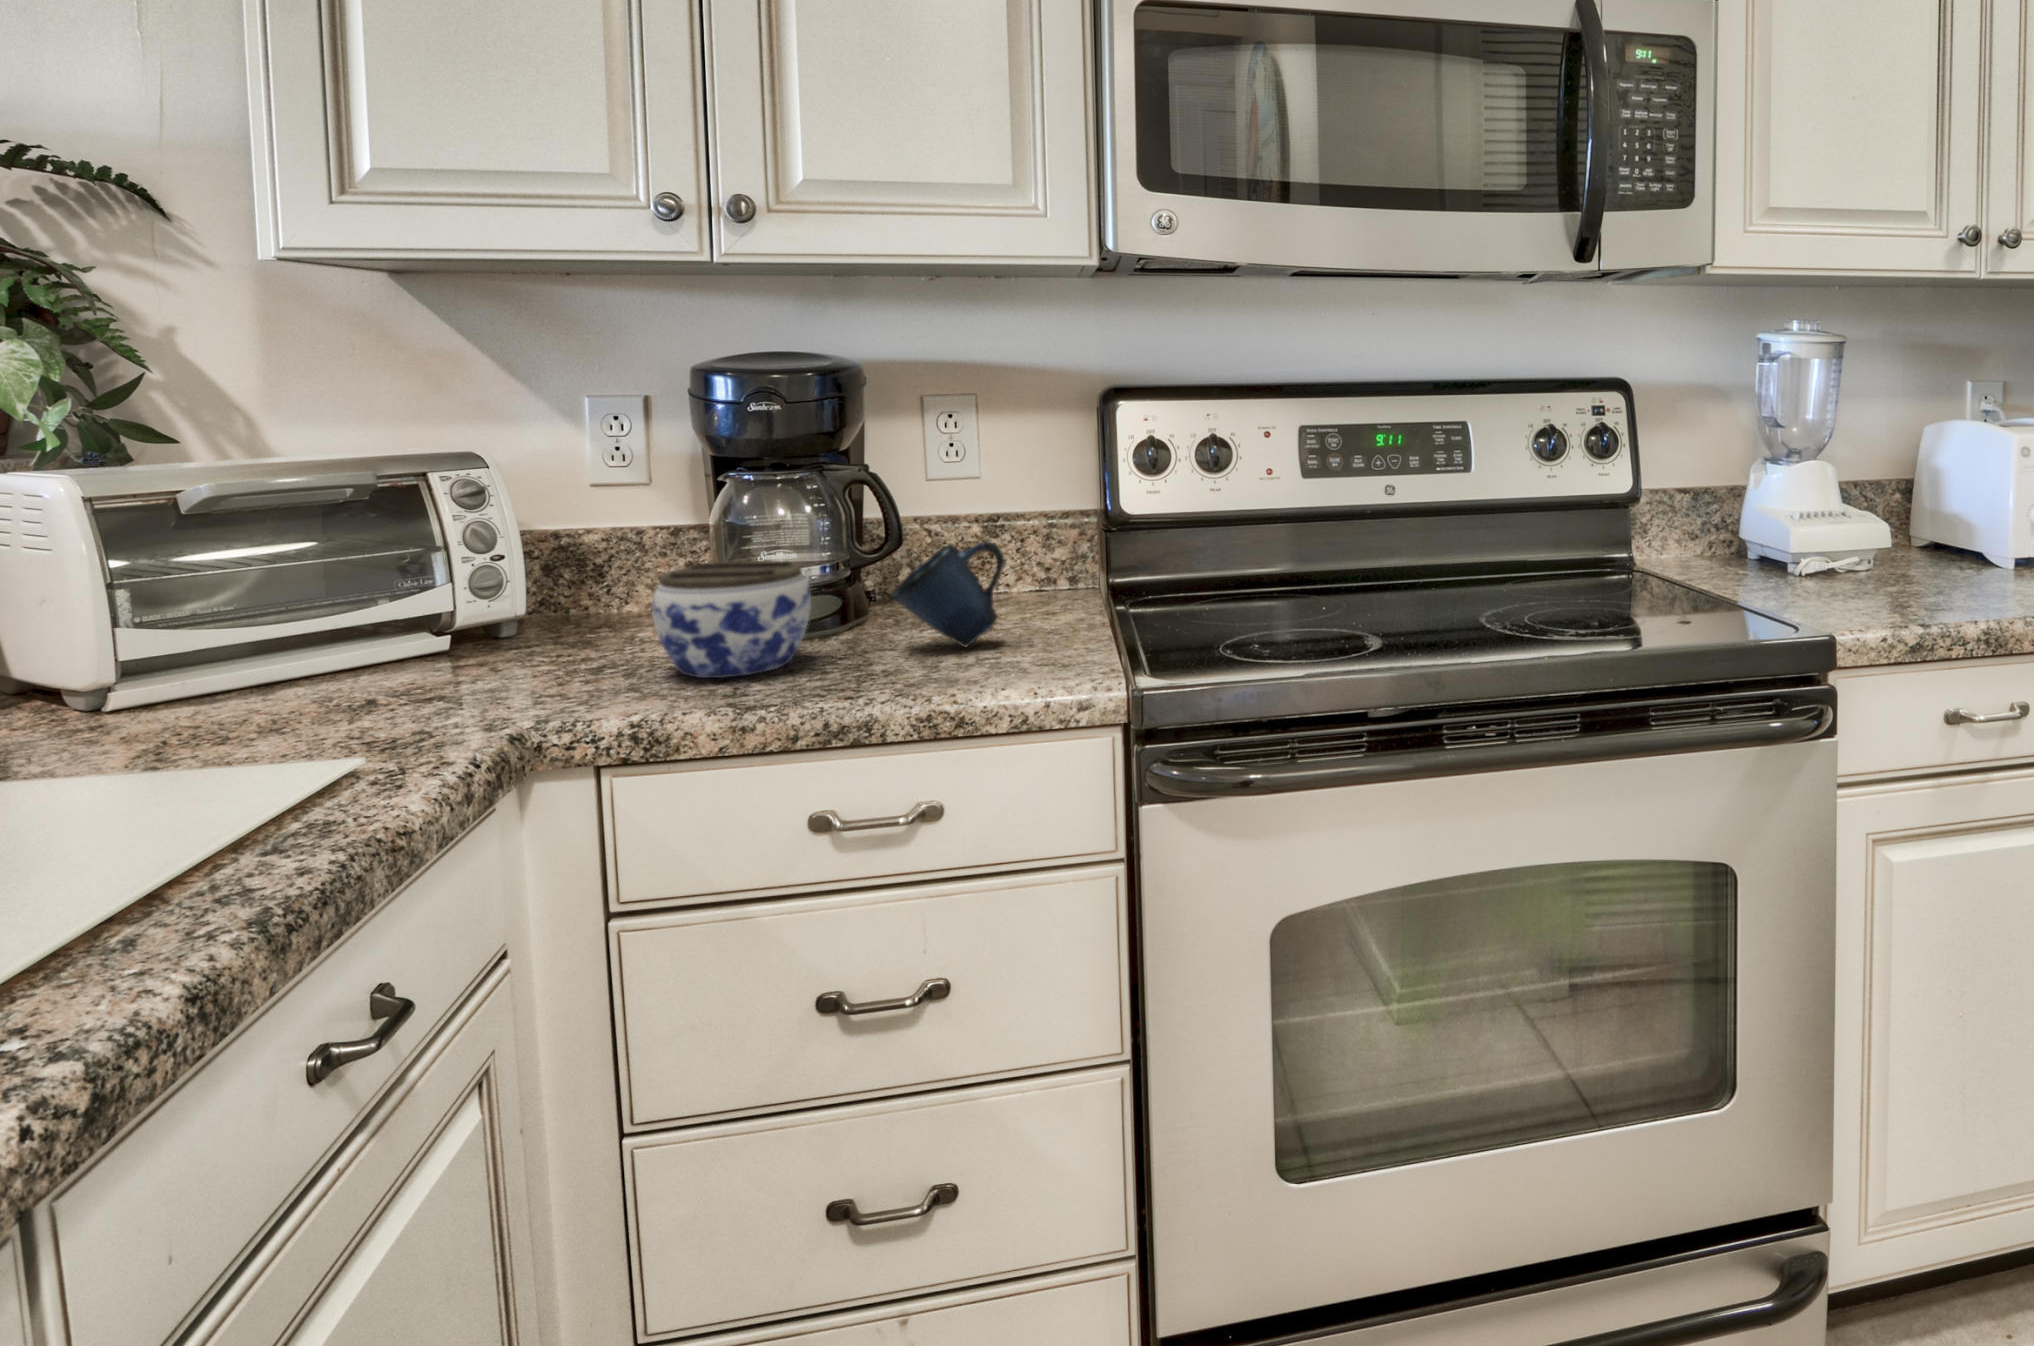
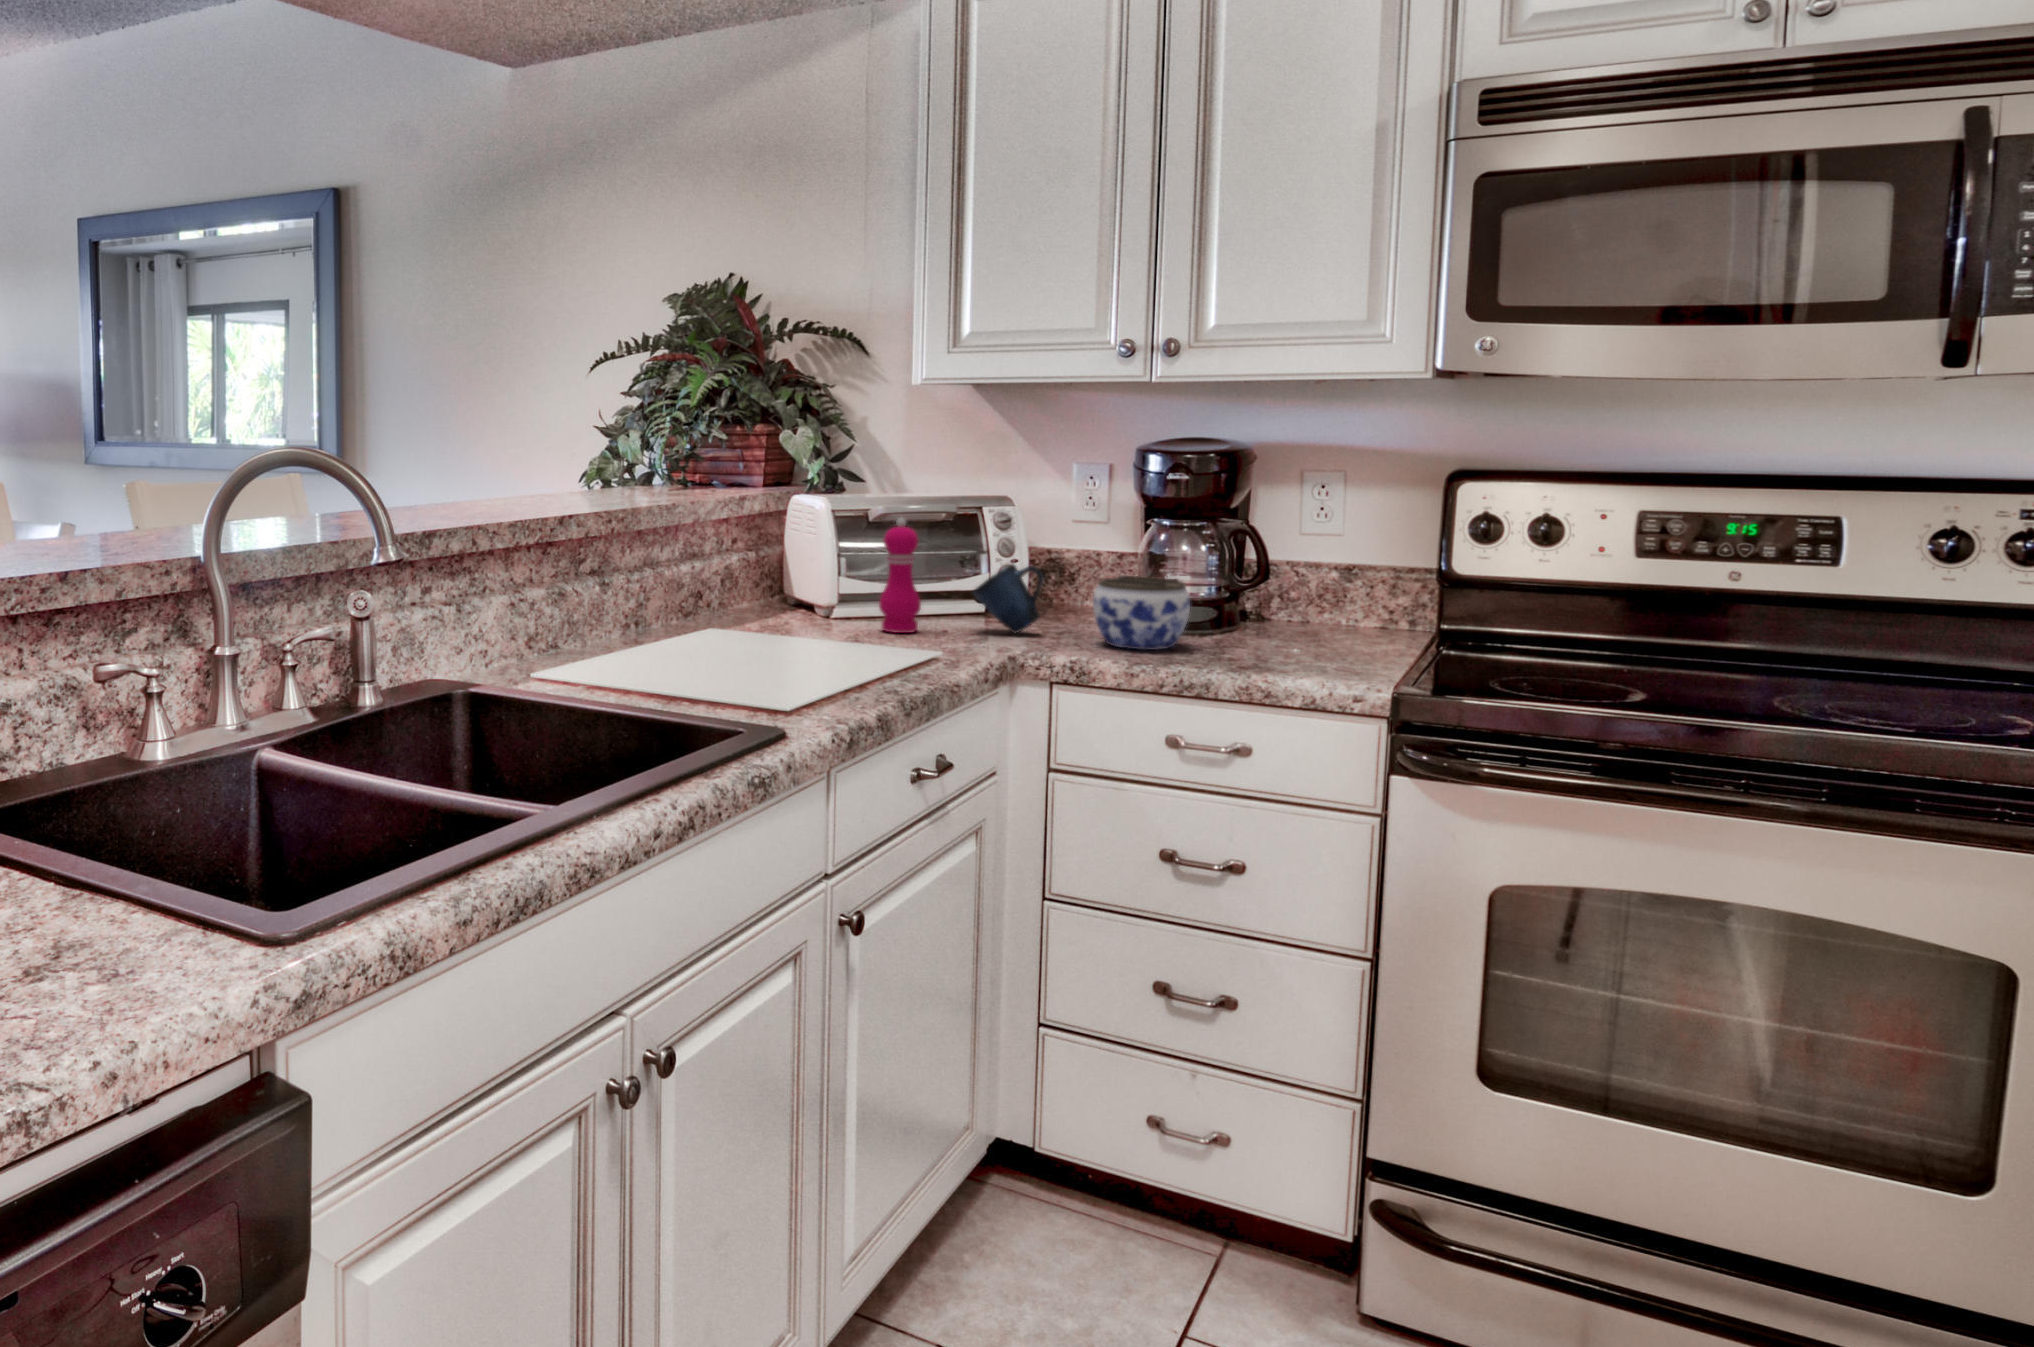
pepper mill: none [203,507,306,724] -> present [879,518,921,633]
mug: present [891,542,1005,647] -> present [973,565,1044,633]

